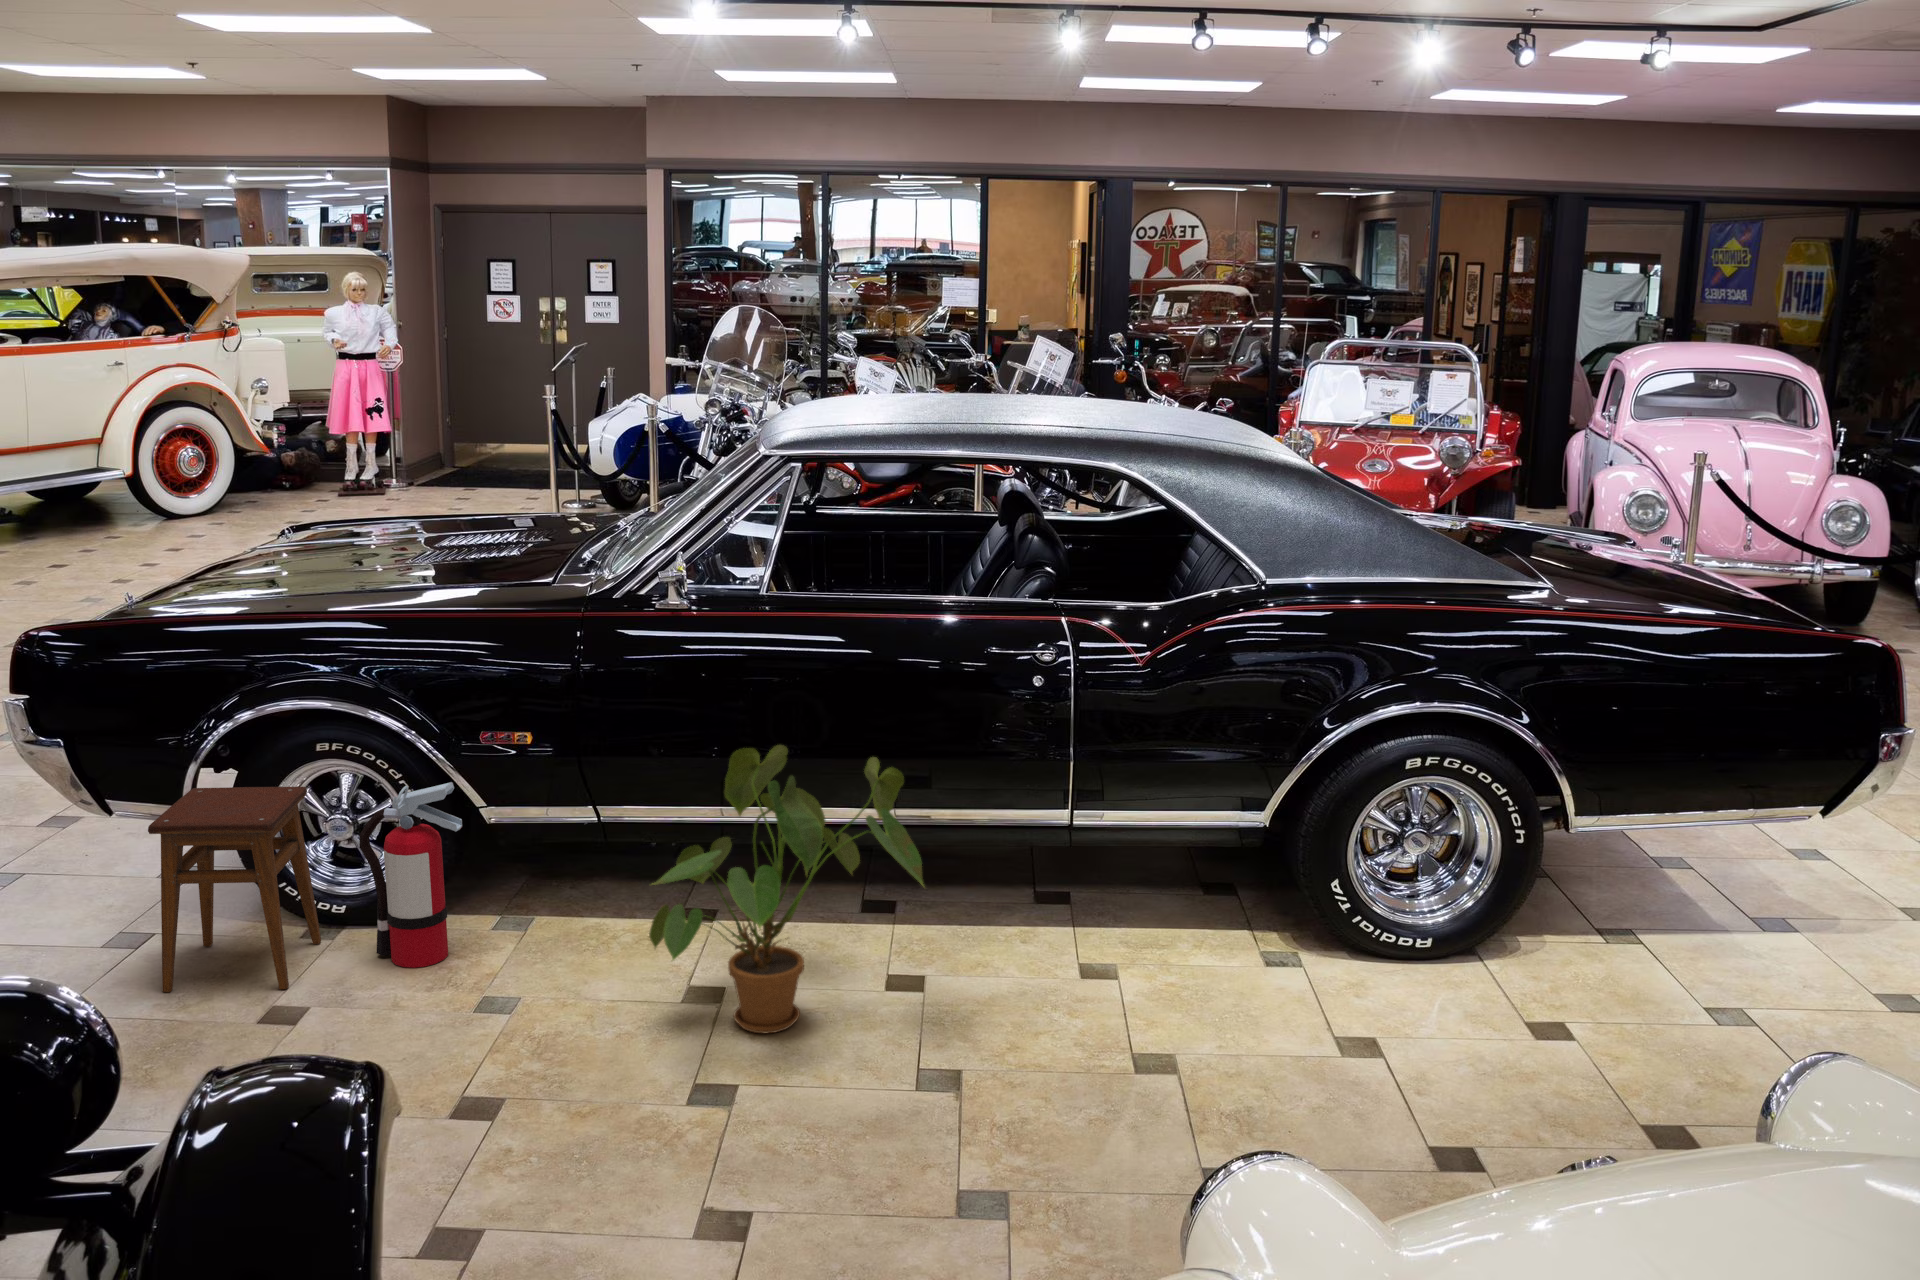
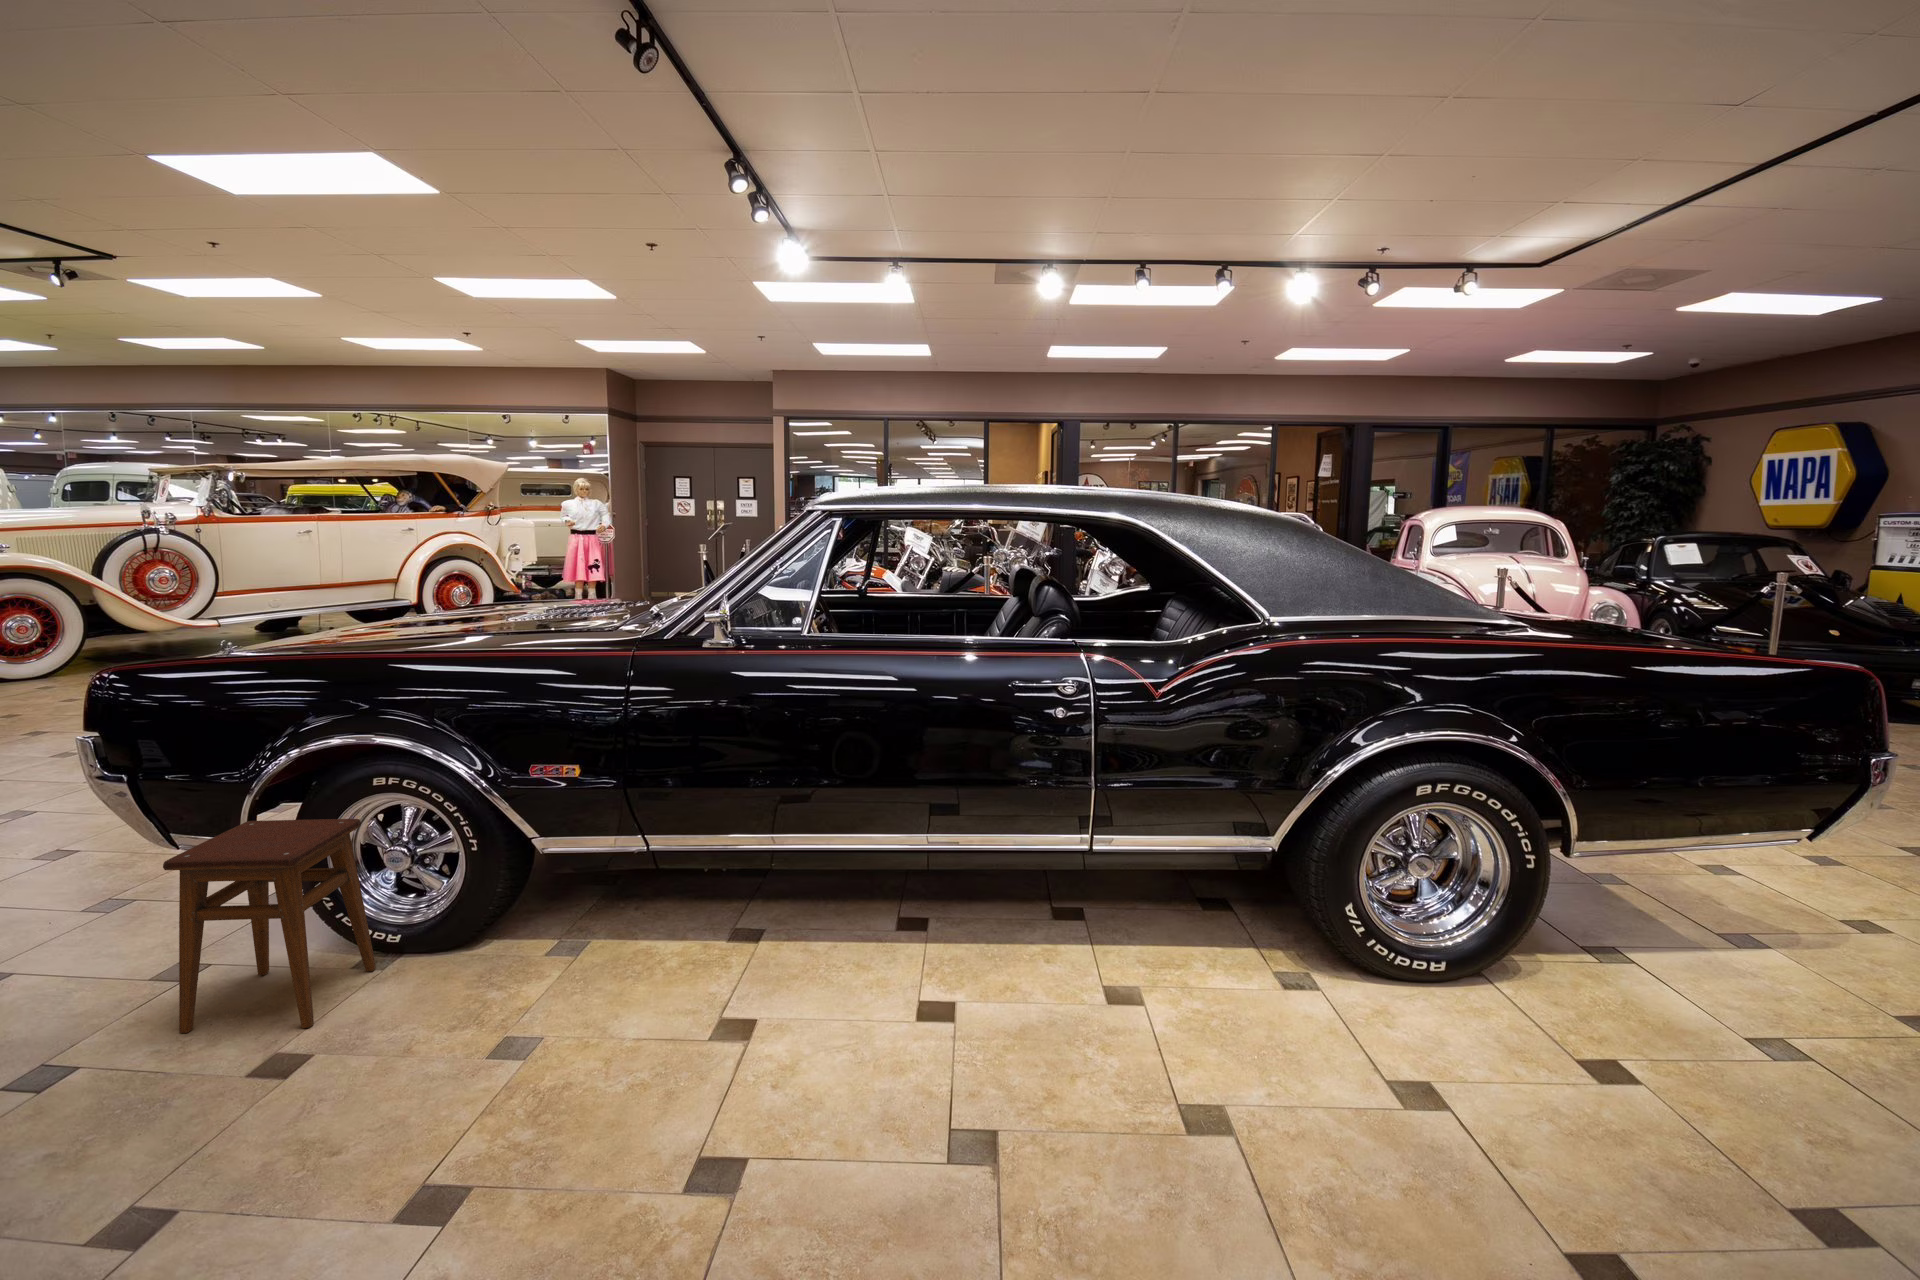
house plant: present [649,745,924,1033] -> none [667,775,957,1083]
fire extinguisher: present [359,782,462,968] -> none [405,814,504,999]

